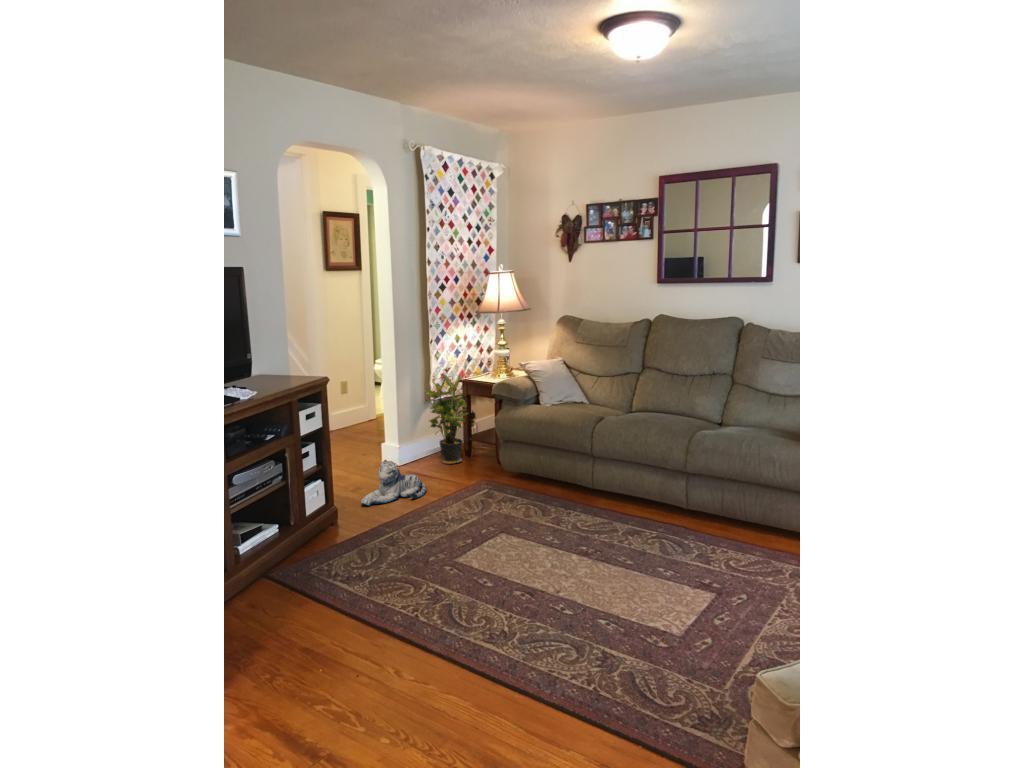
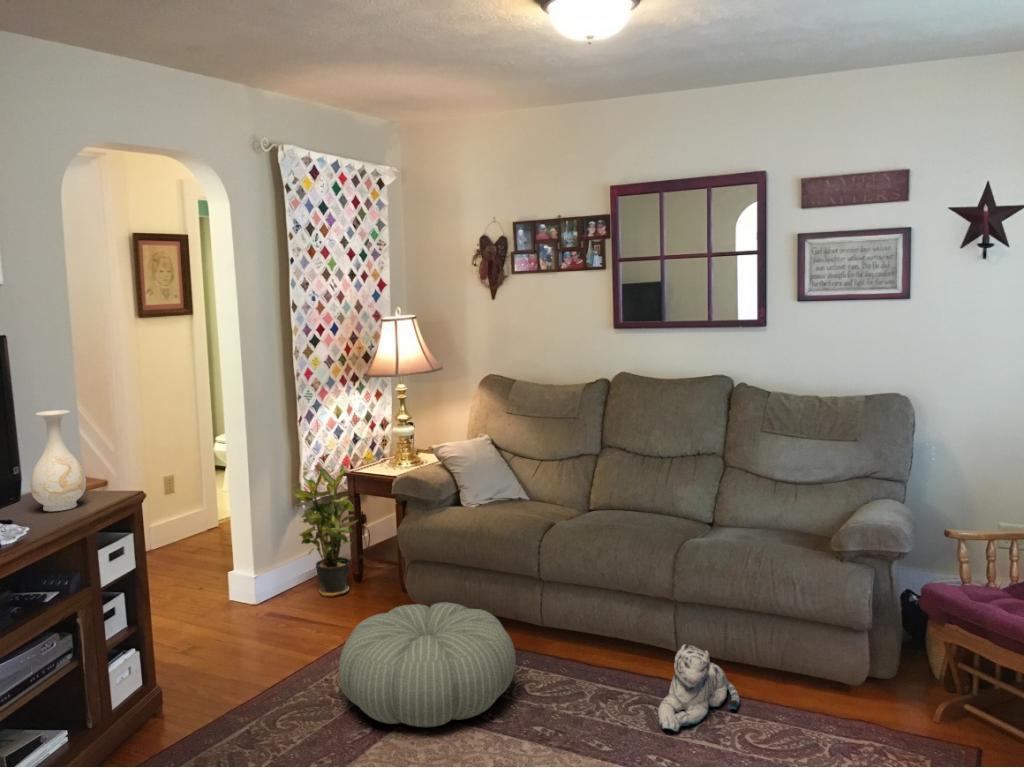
vase: none [257,320,291,385] -> present [30,410,86,511]
plush toy: present [361,460,427,505] -> present [658,645,740,731]
pouf: none [451,465,571,542] -> present [339,602,516,727]

